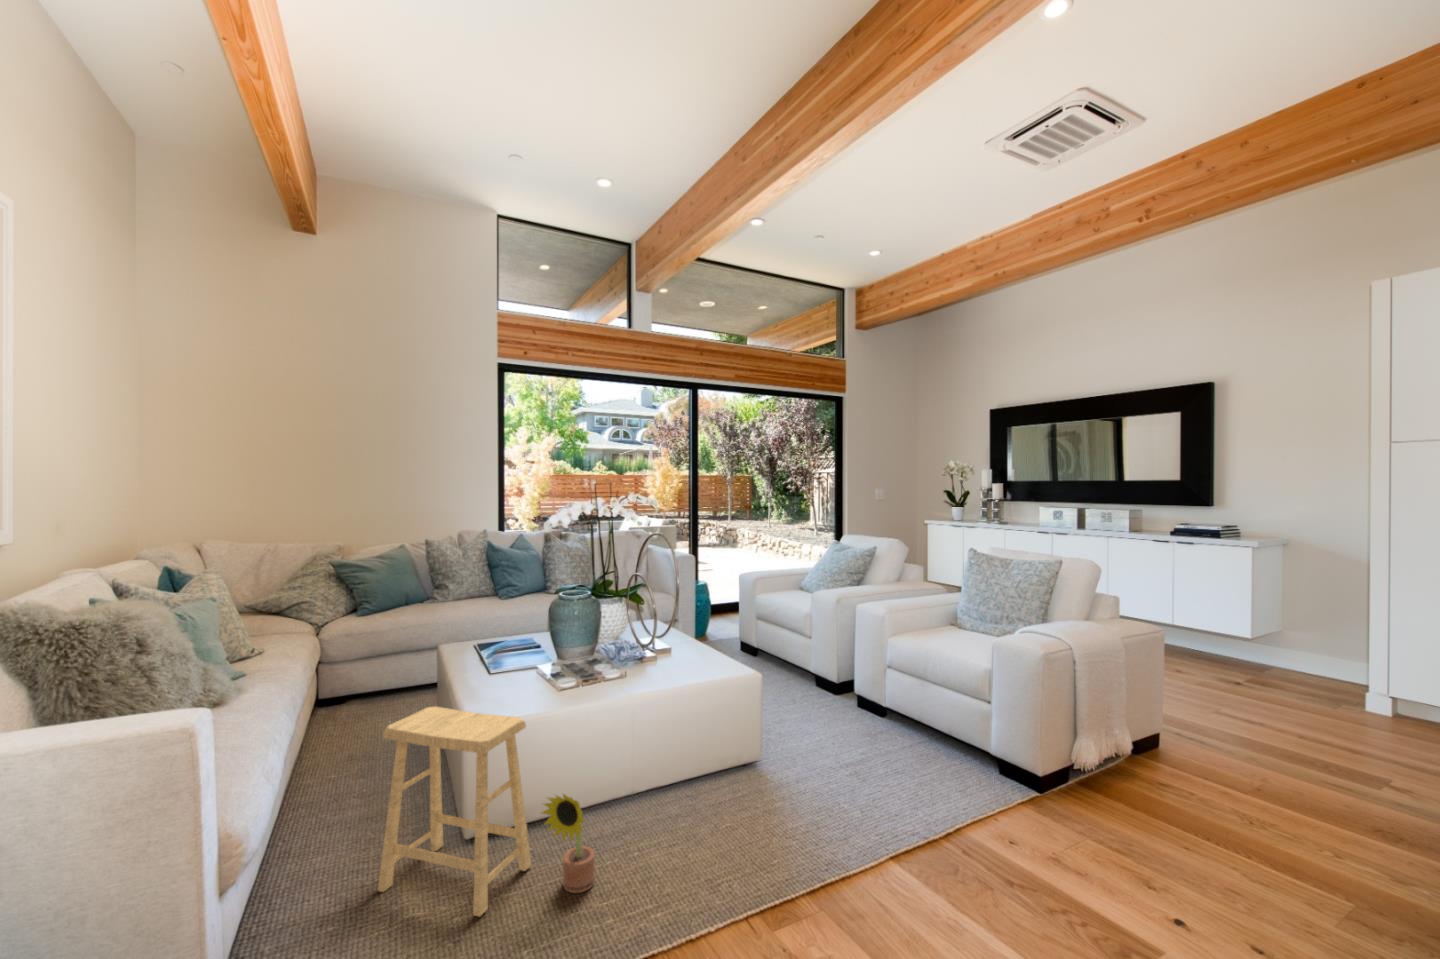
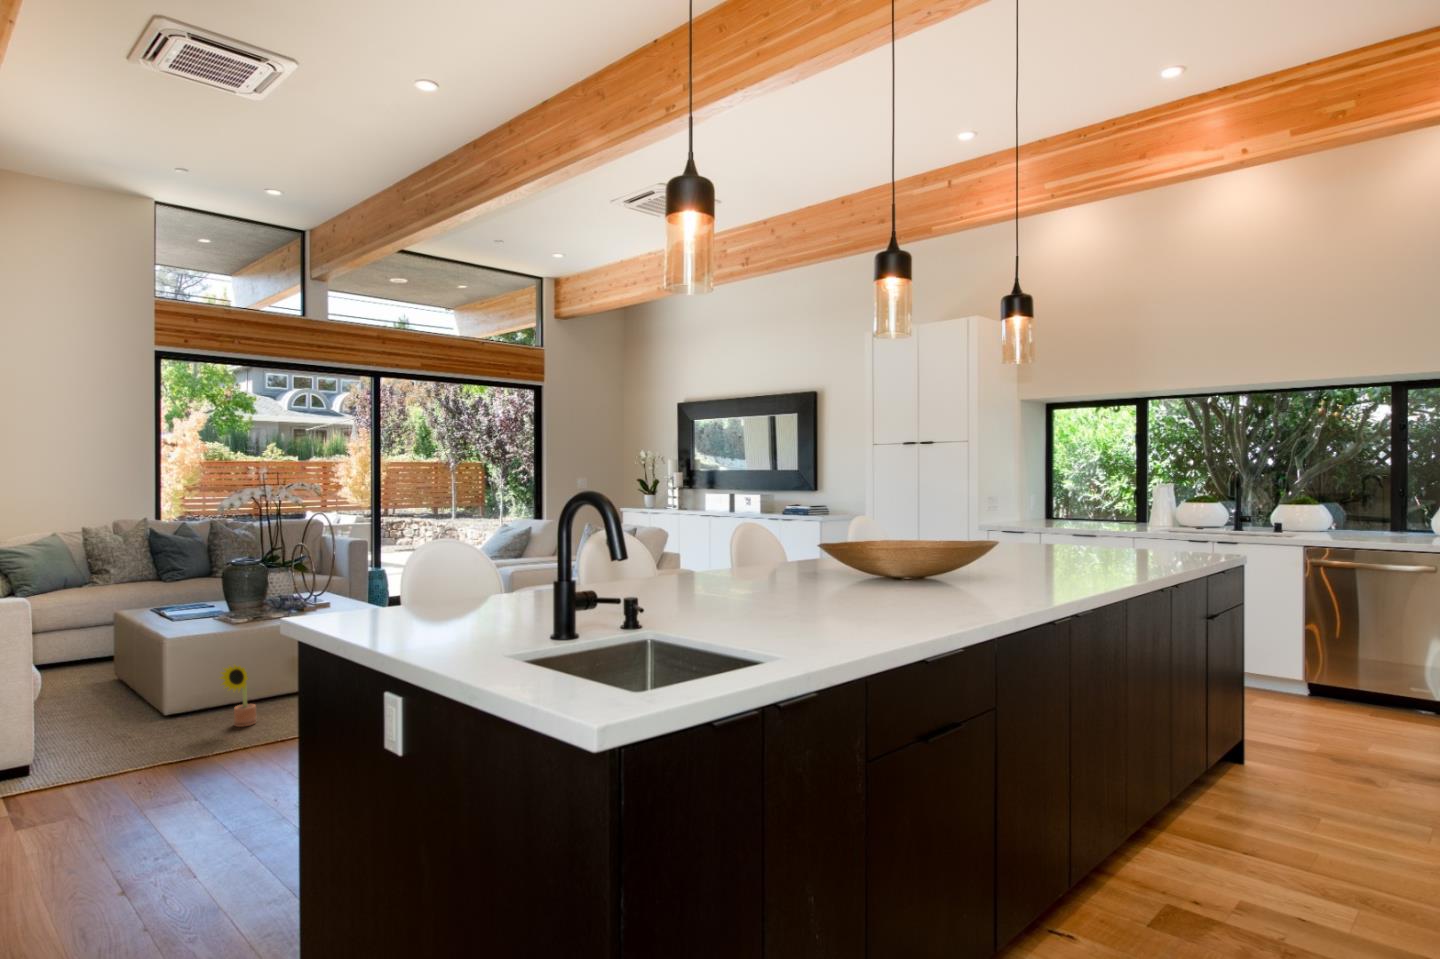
footstool: present [378,707,531,917] -> none [100,625,211,736]

